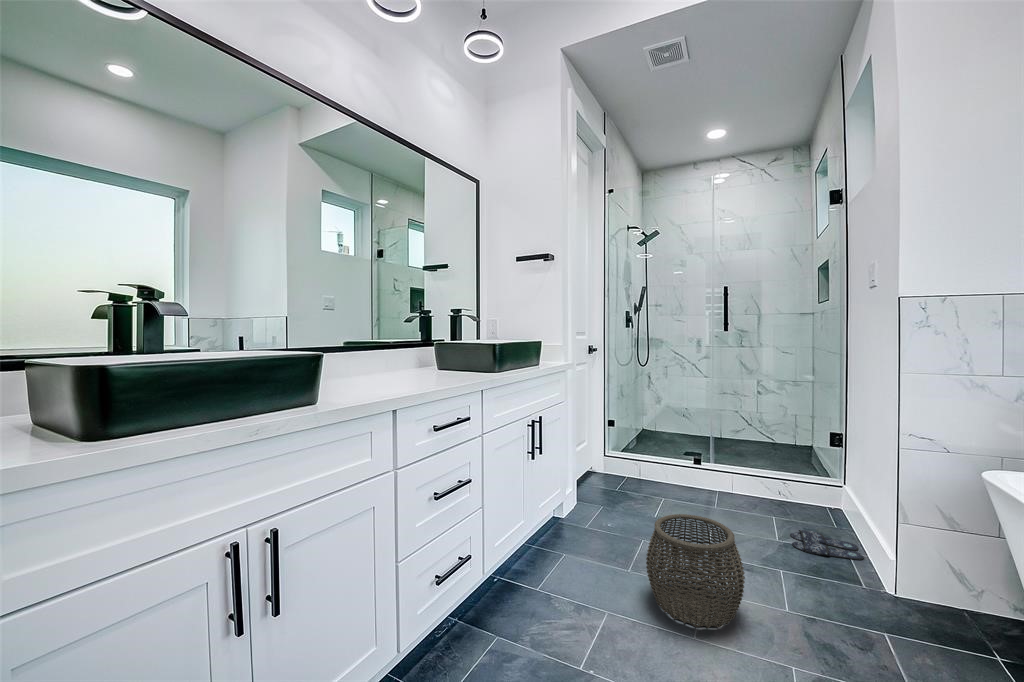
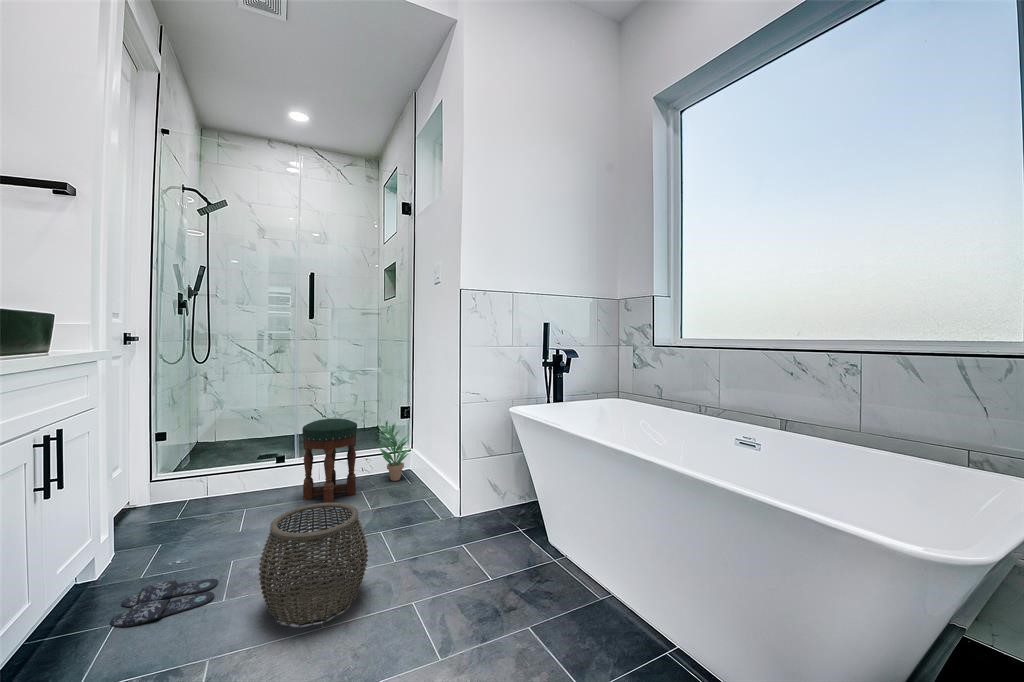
stool: none [710,433,768,520] -> present [302,418,357,503]
potted plant: none [796,444,843,518] -> present [379,420,411,481]
slippers: present [790,530,864,560] -> present [111,579,218,627]

